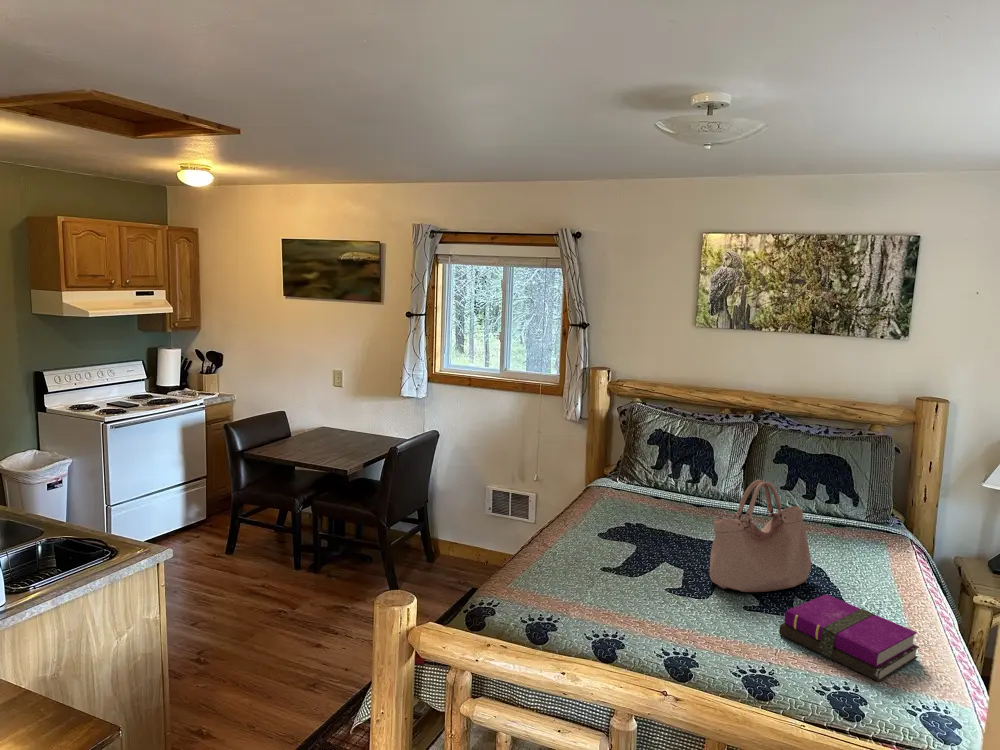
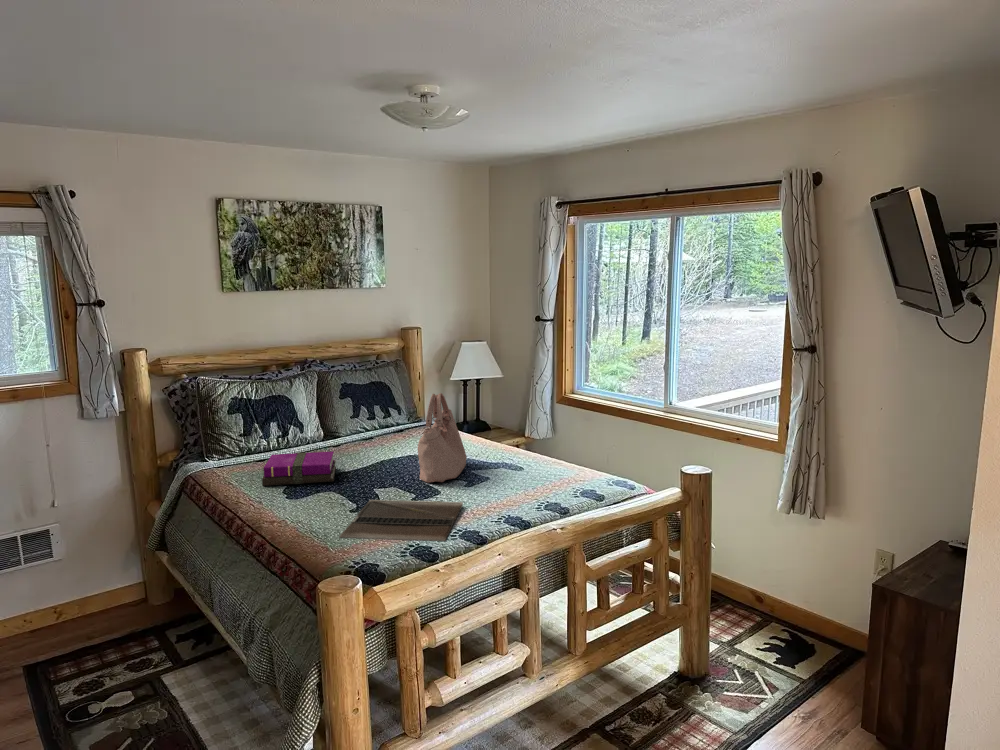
laptop: none [522,566,673,633] -> present [339,500,463,541]
notebook: present [779,594,919,682] -> present [262,452,336,486]

